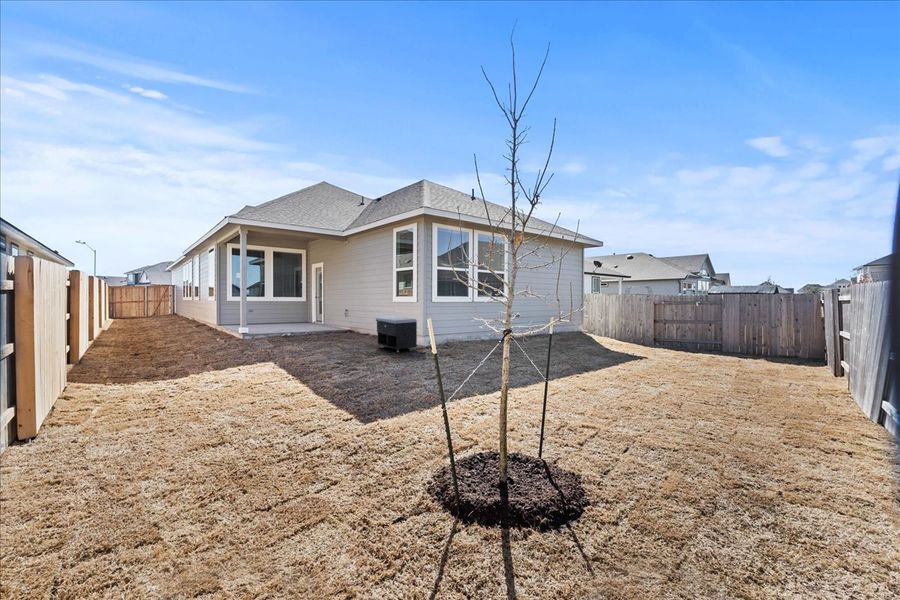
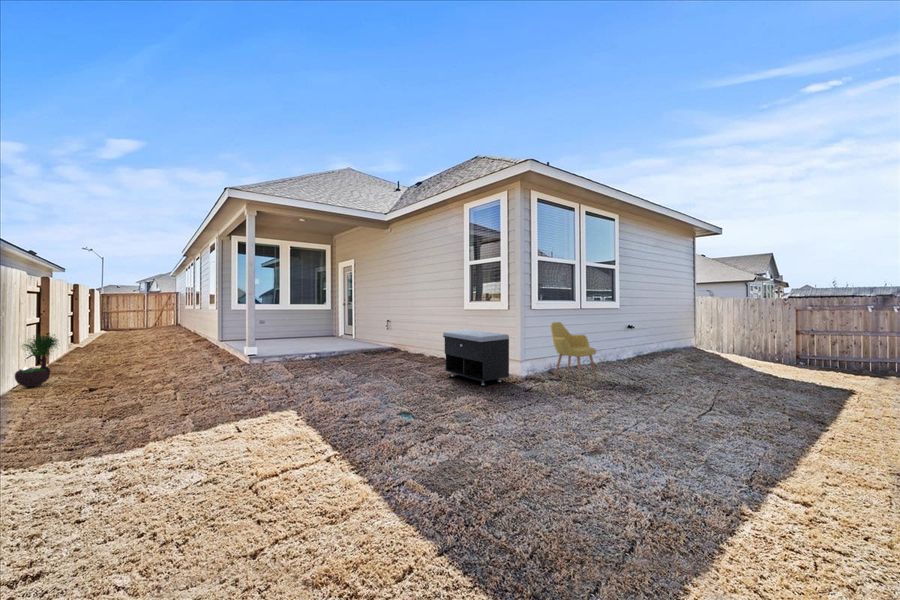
chair: none [447,311,476,352] -> present [551,322,597,385]
potted tree: none [90,315,118,352] -> present [15,333,58,387]

